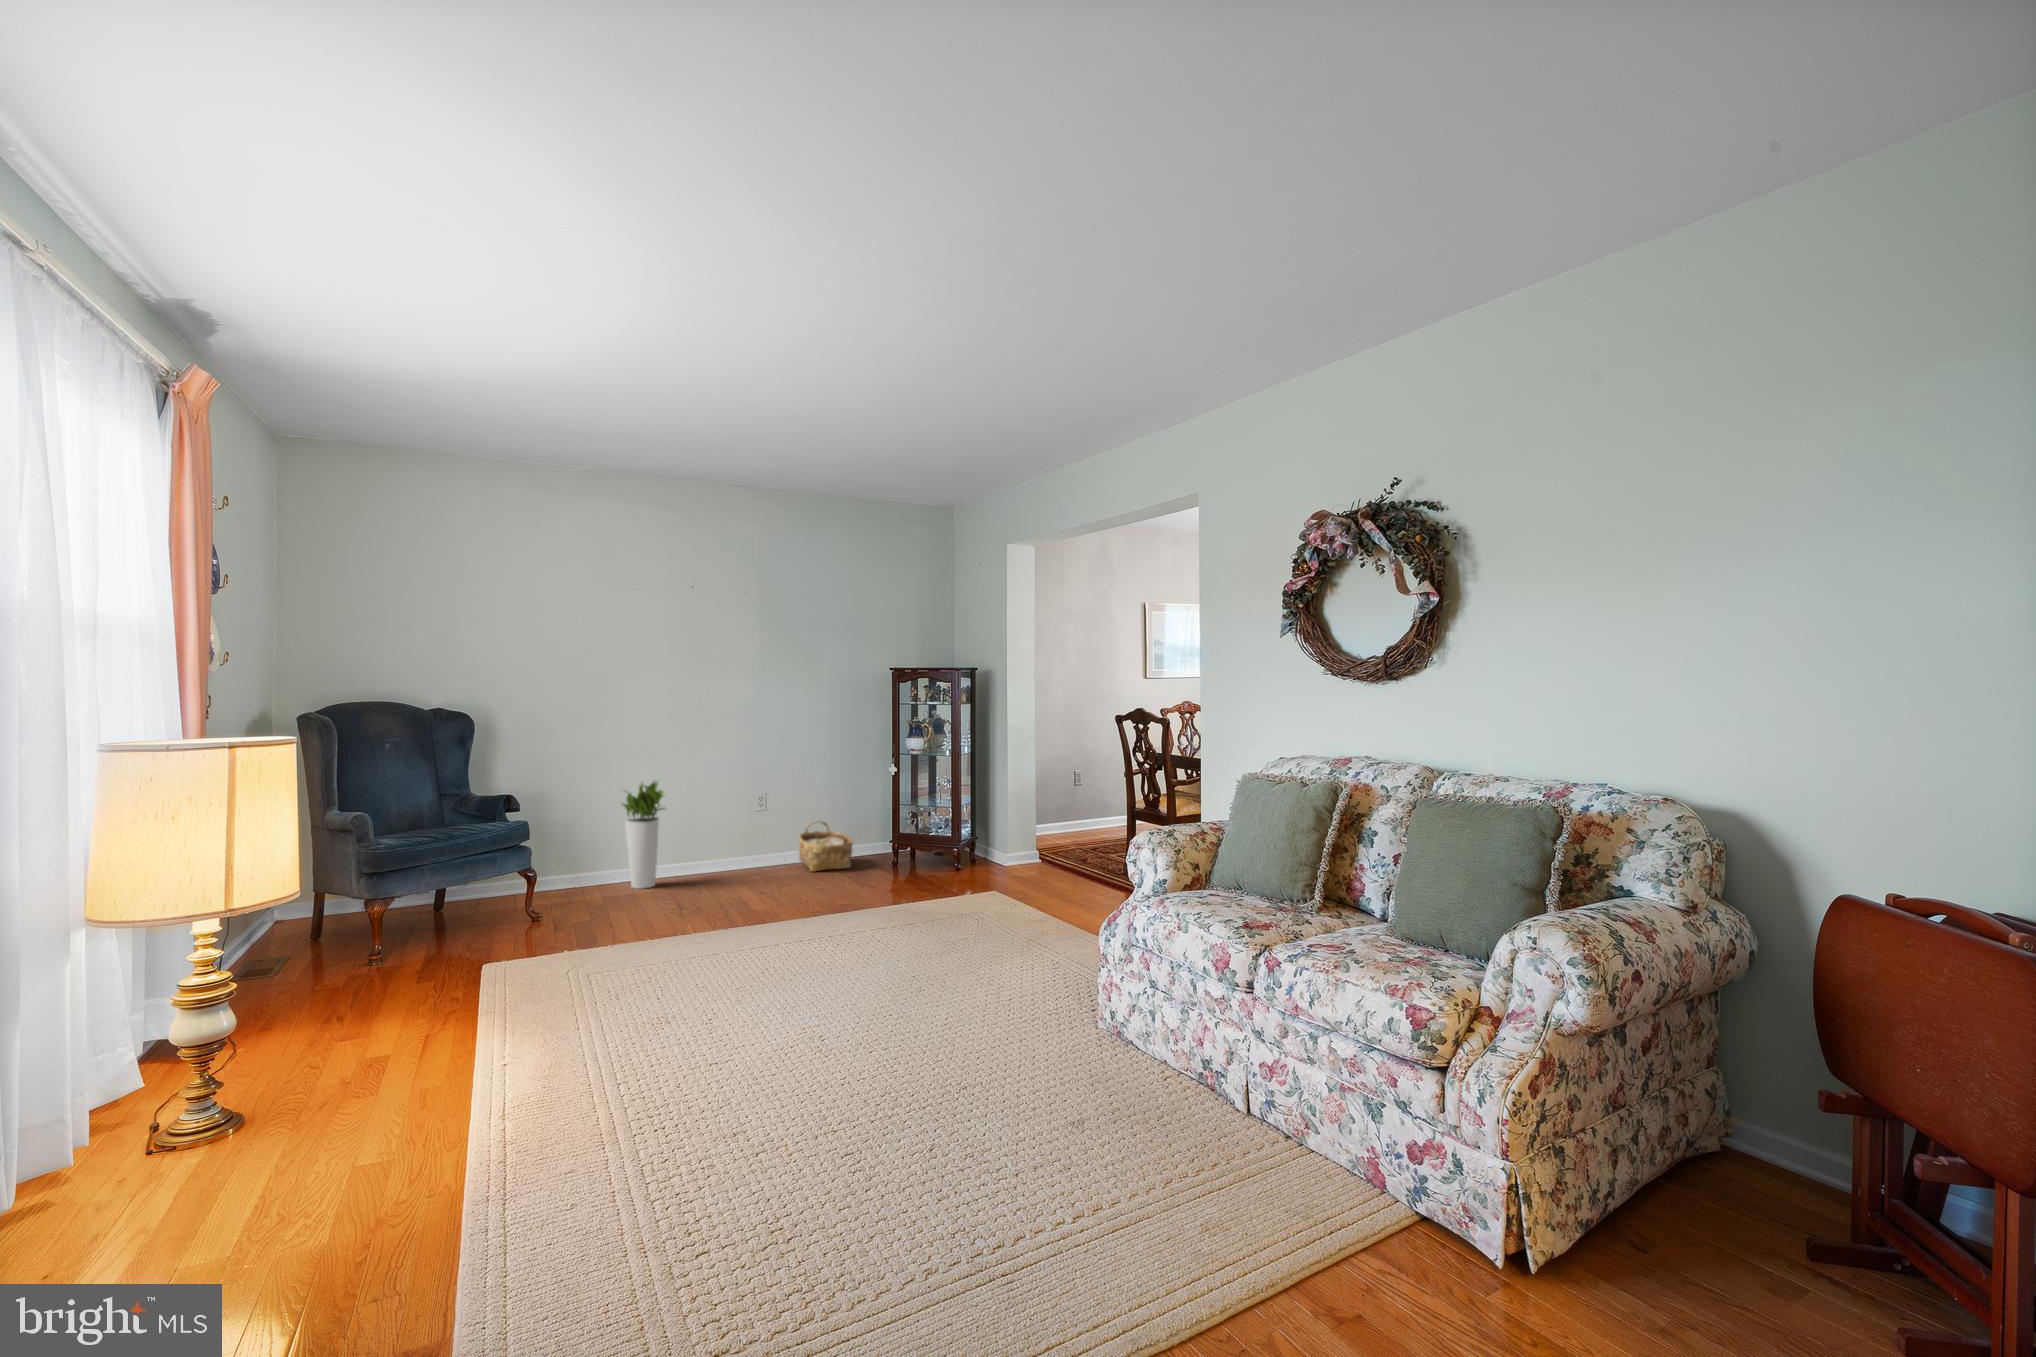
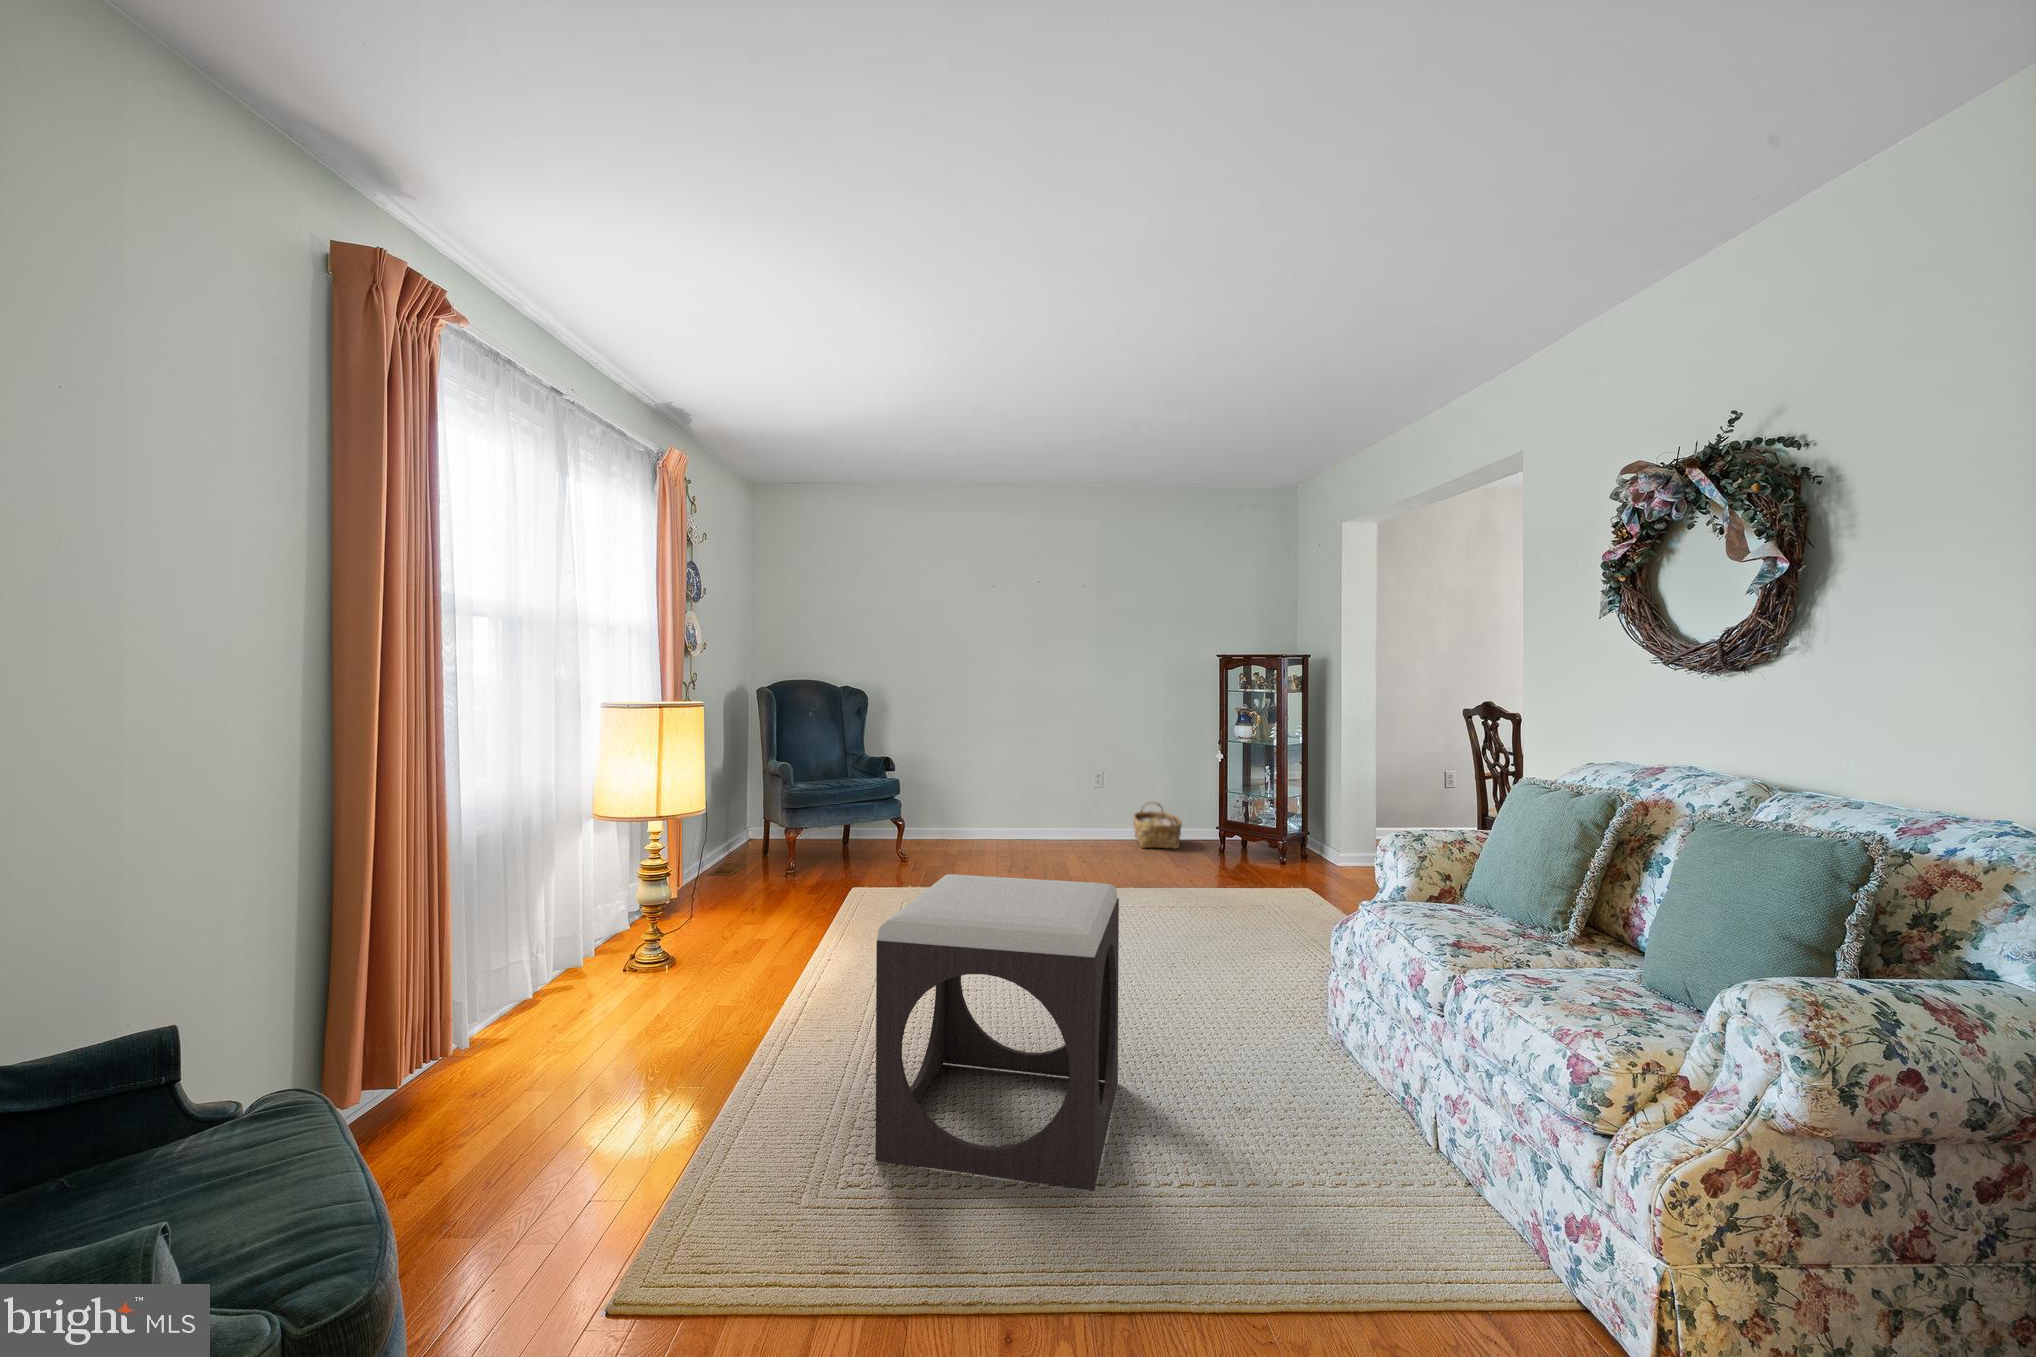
planter: present [623,782,664,889] -> none [978,754,1020,846]
footstool: none [728,916,997,1305] -> present [875,874,1119,1190]

